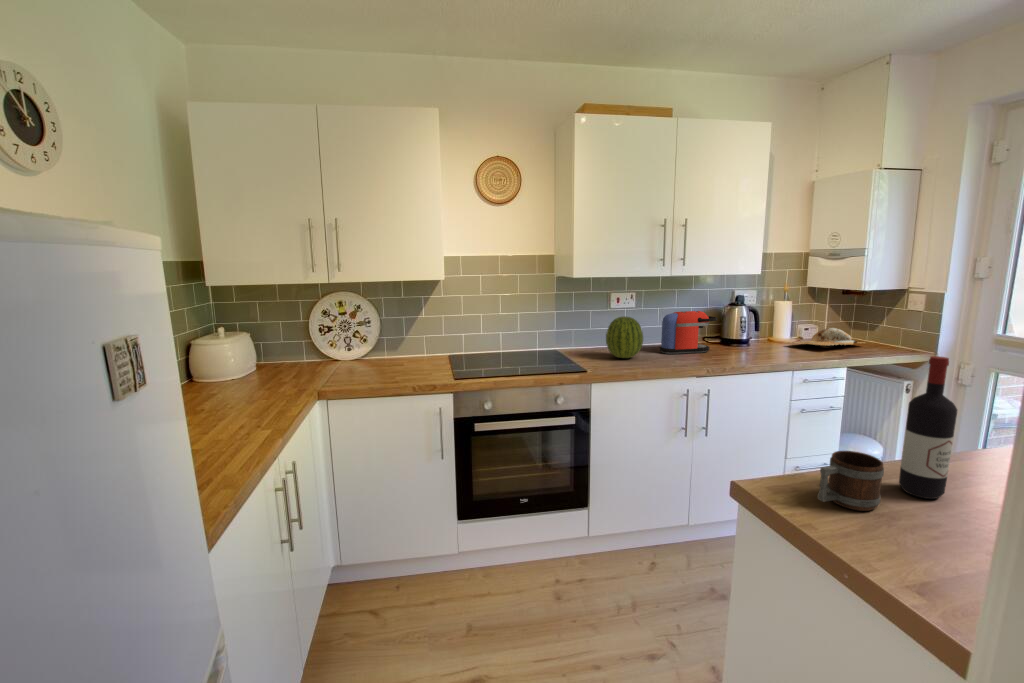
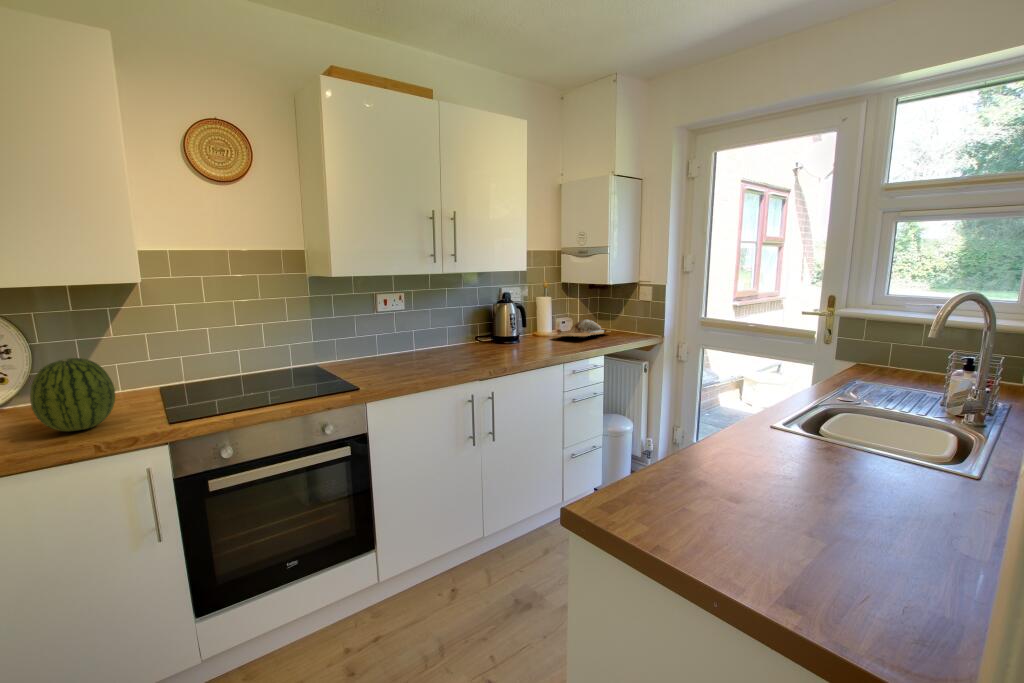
coffee maker: present [660,311,718,354] -> none [436,310,491,357]
fruit: present [606,316,643,358] -> present [30,358,115,431]
wine bottle: present [899,356,957,499] -> none [705,345,751,488]
mug: present [818,451,884,511] -> none [651,453,706,519]

